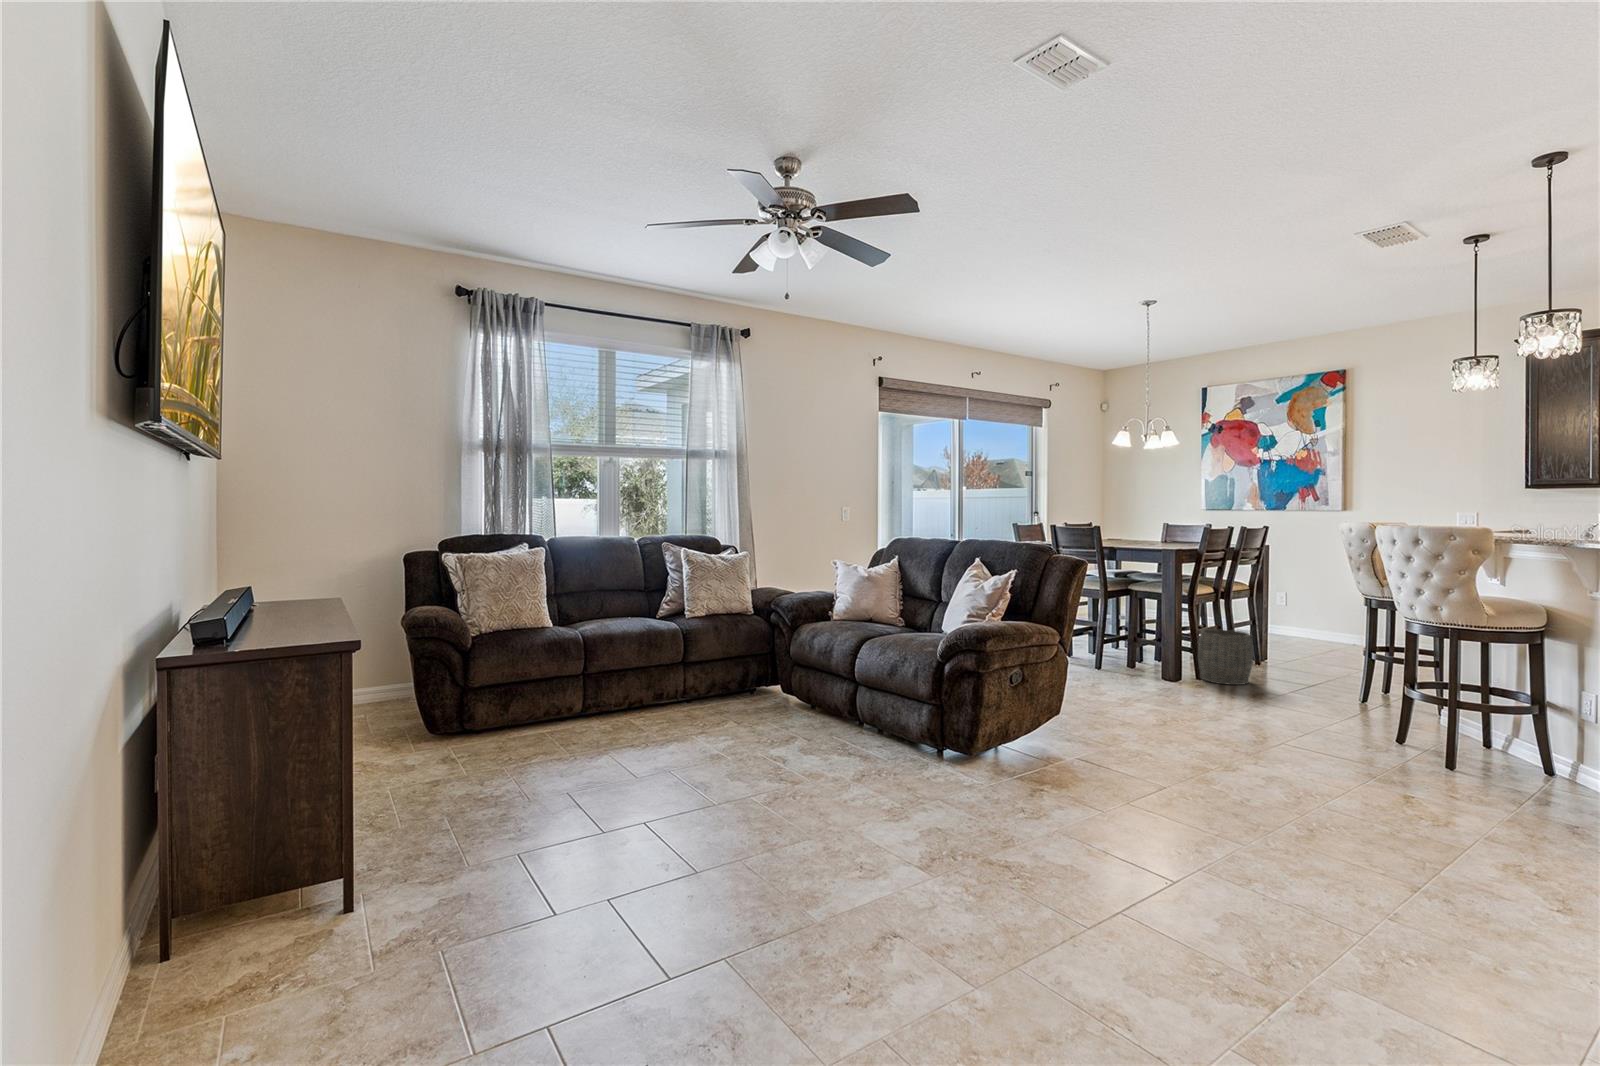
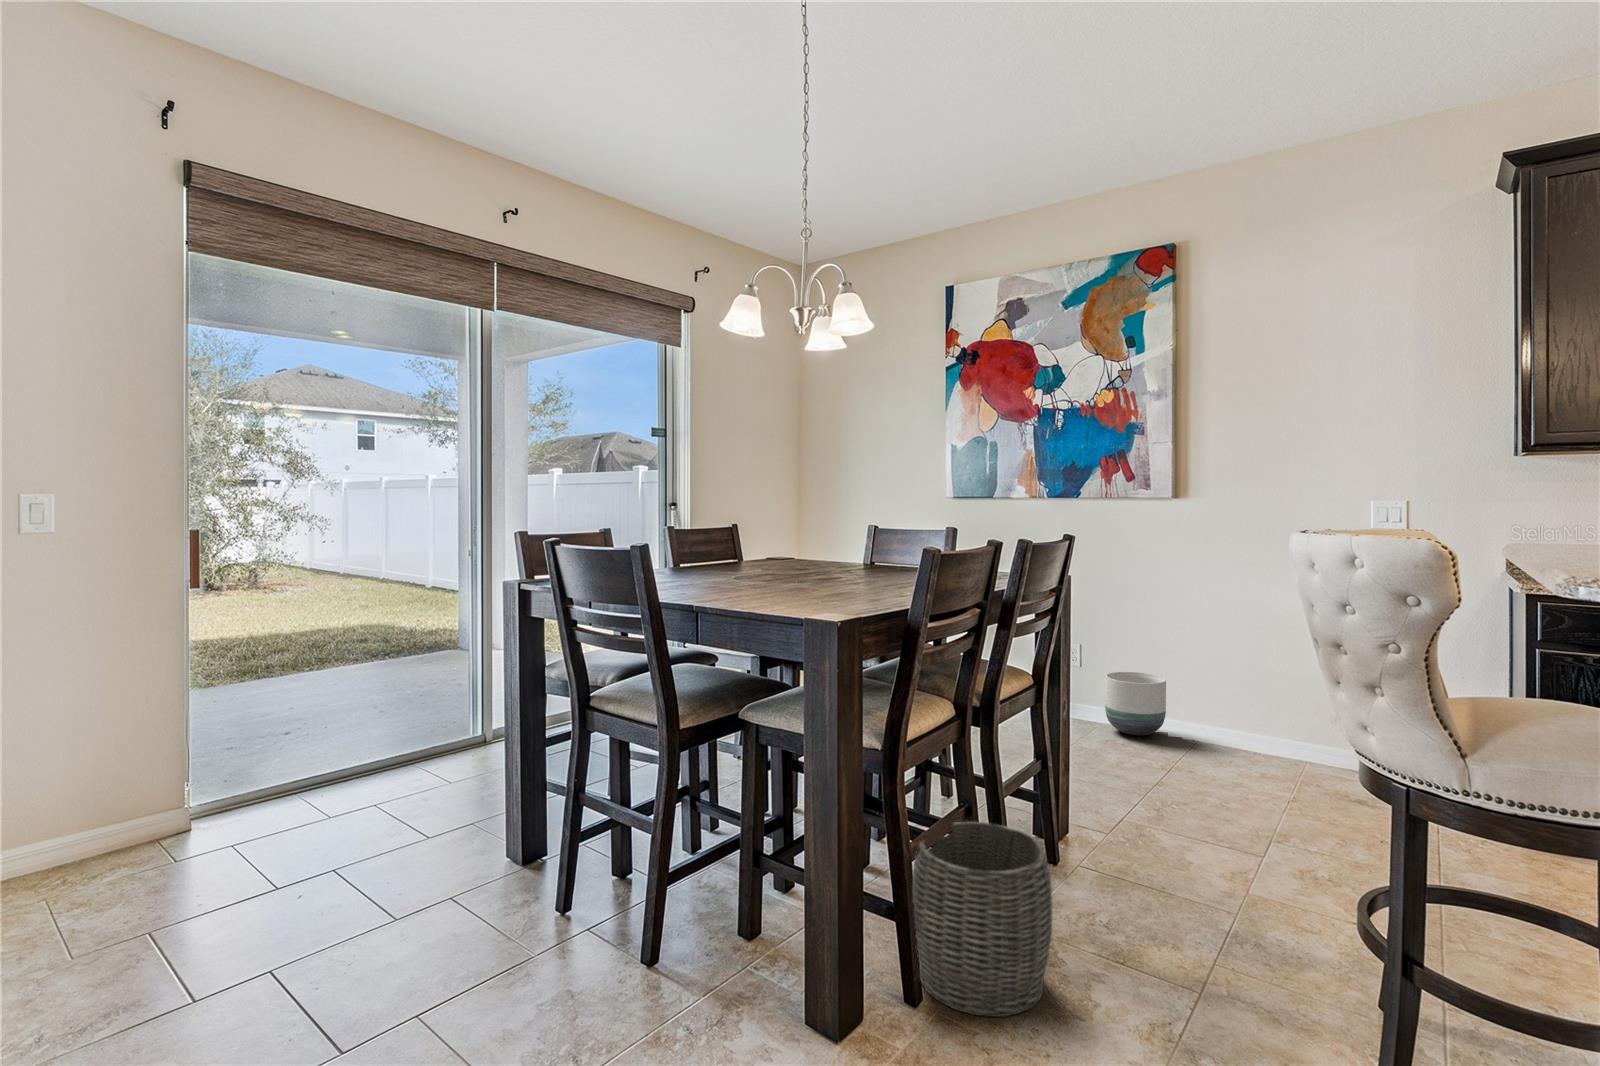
planter: none [1300,607,1337,640] -> present [1105,672,1166,736]

